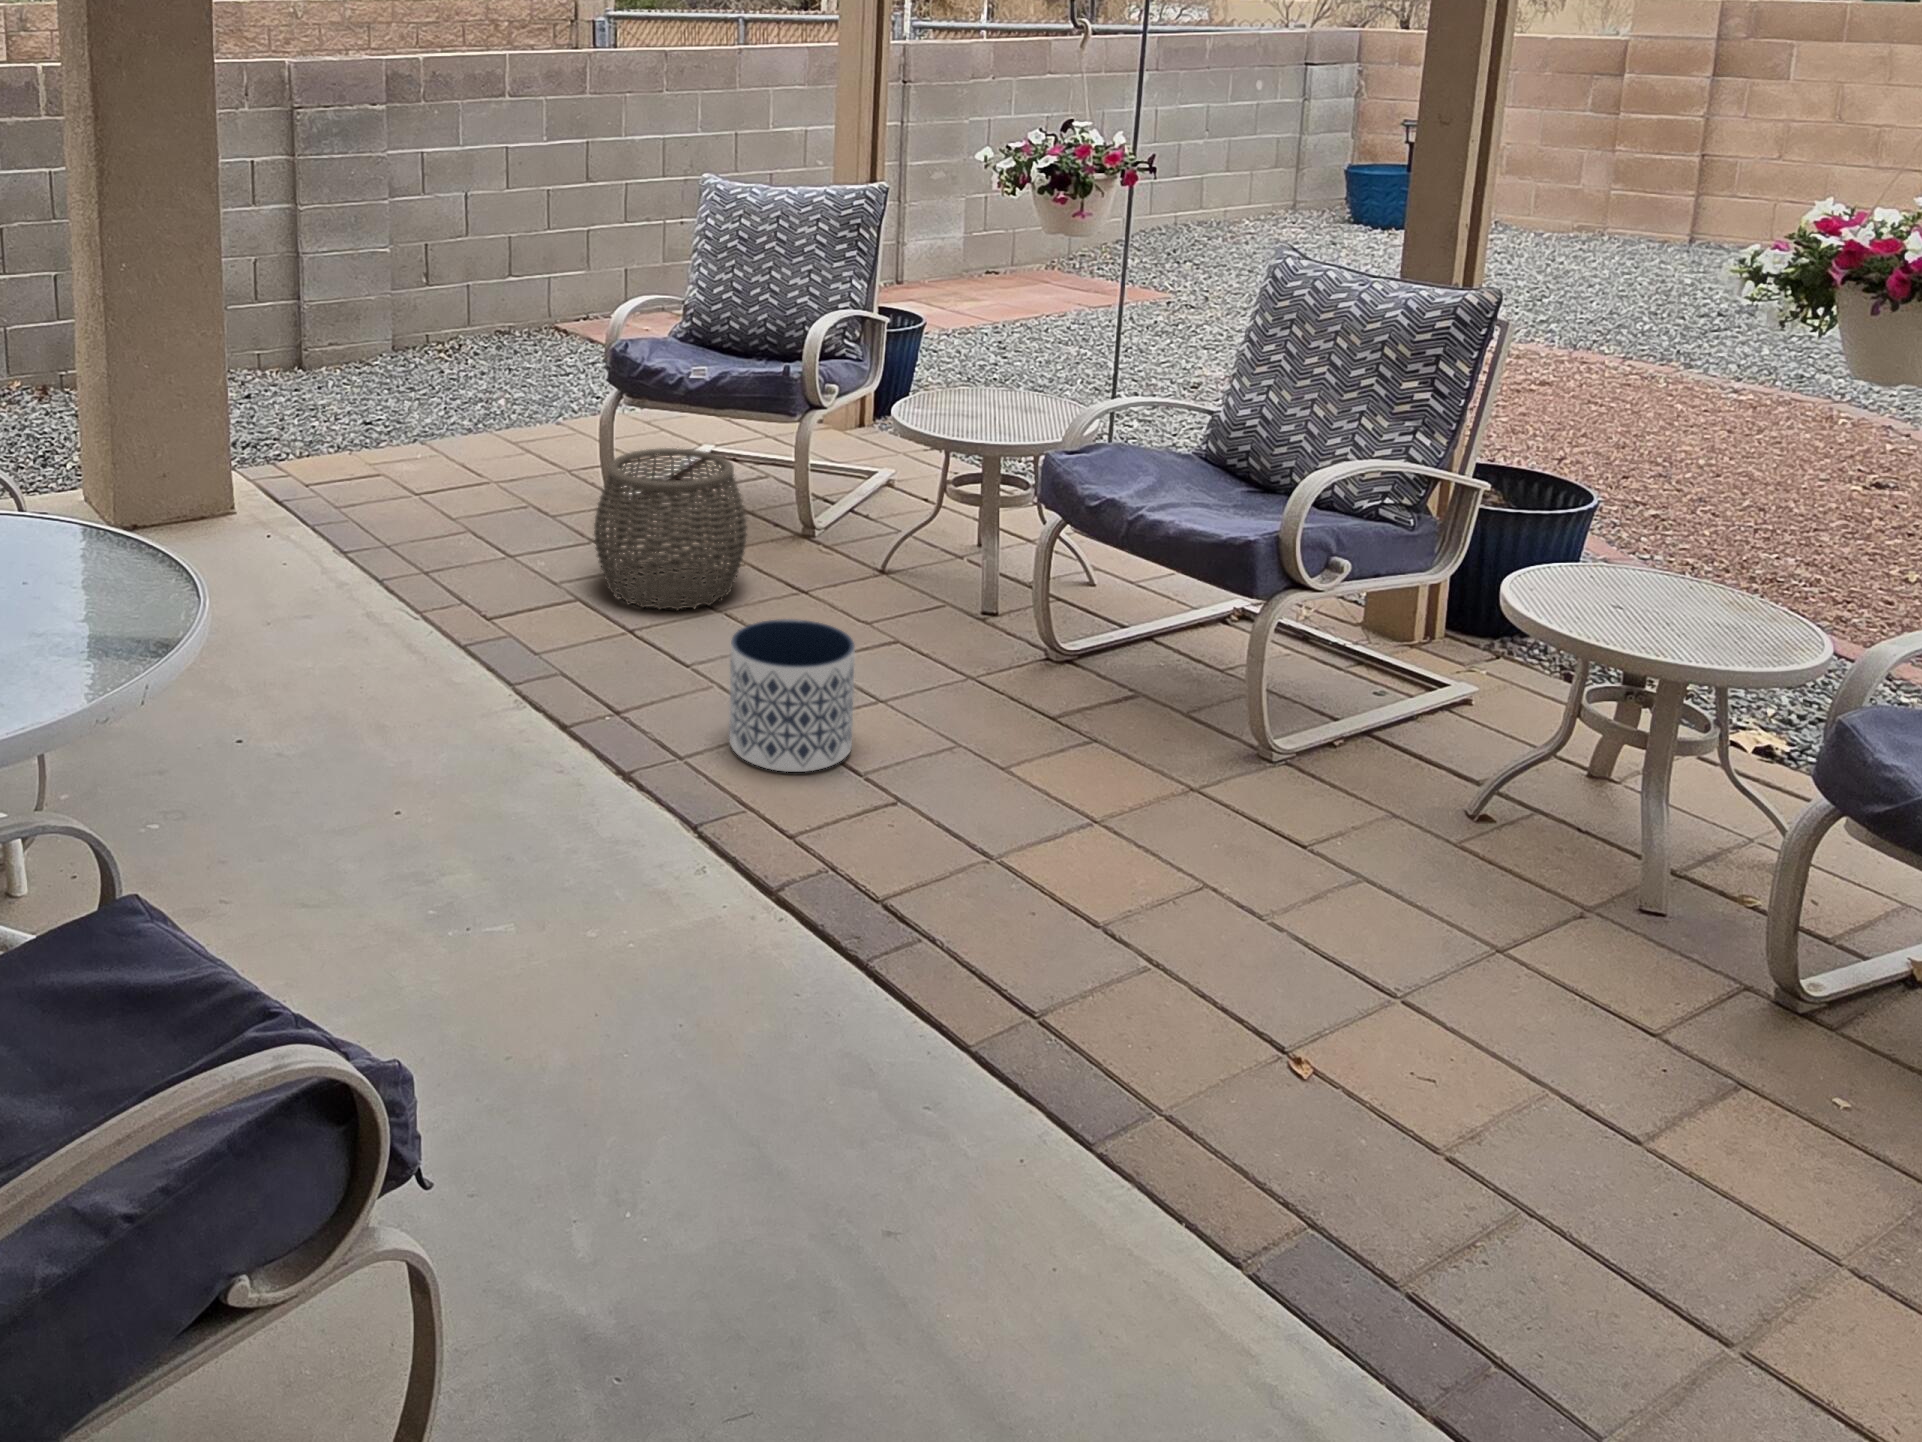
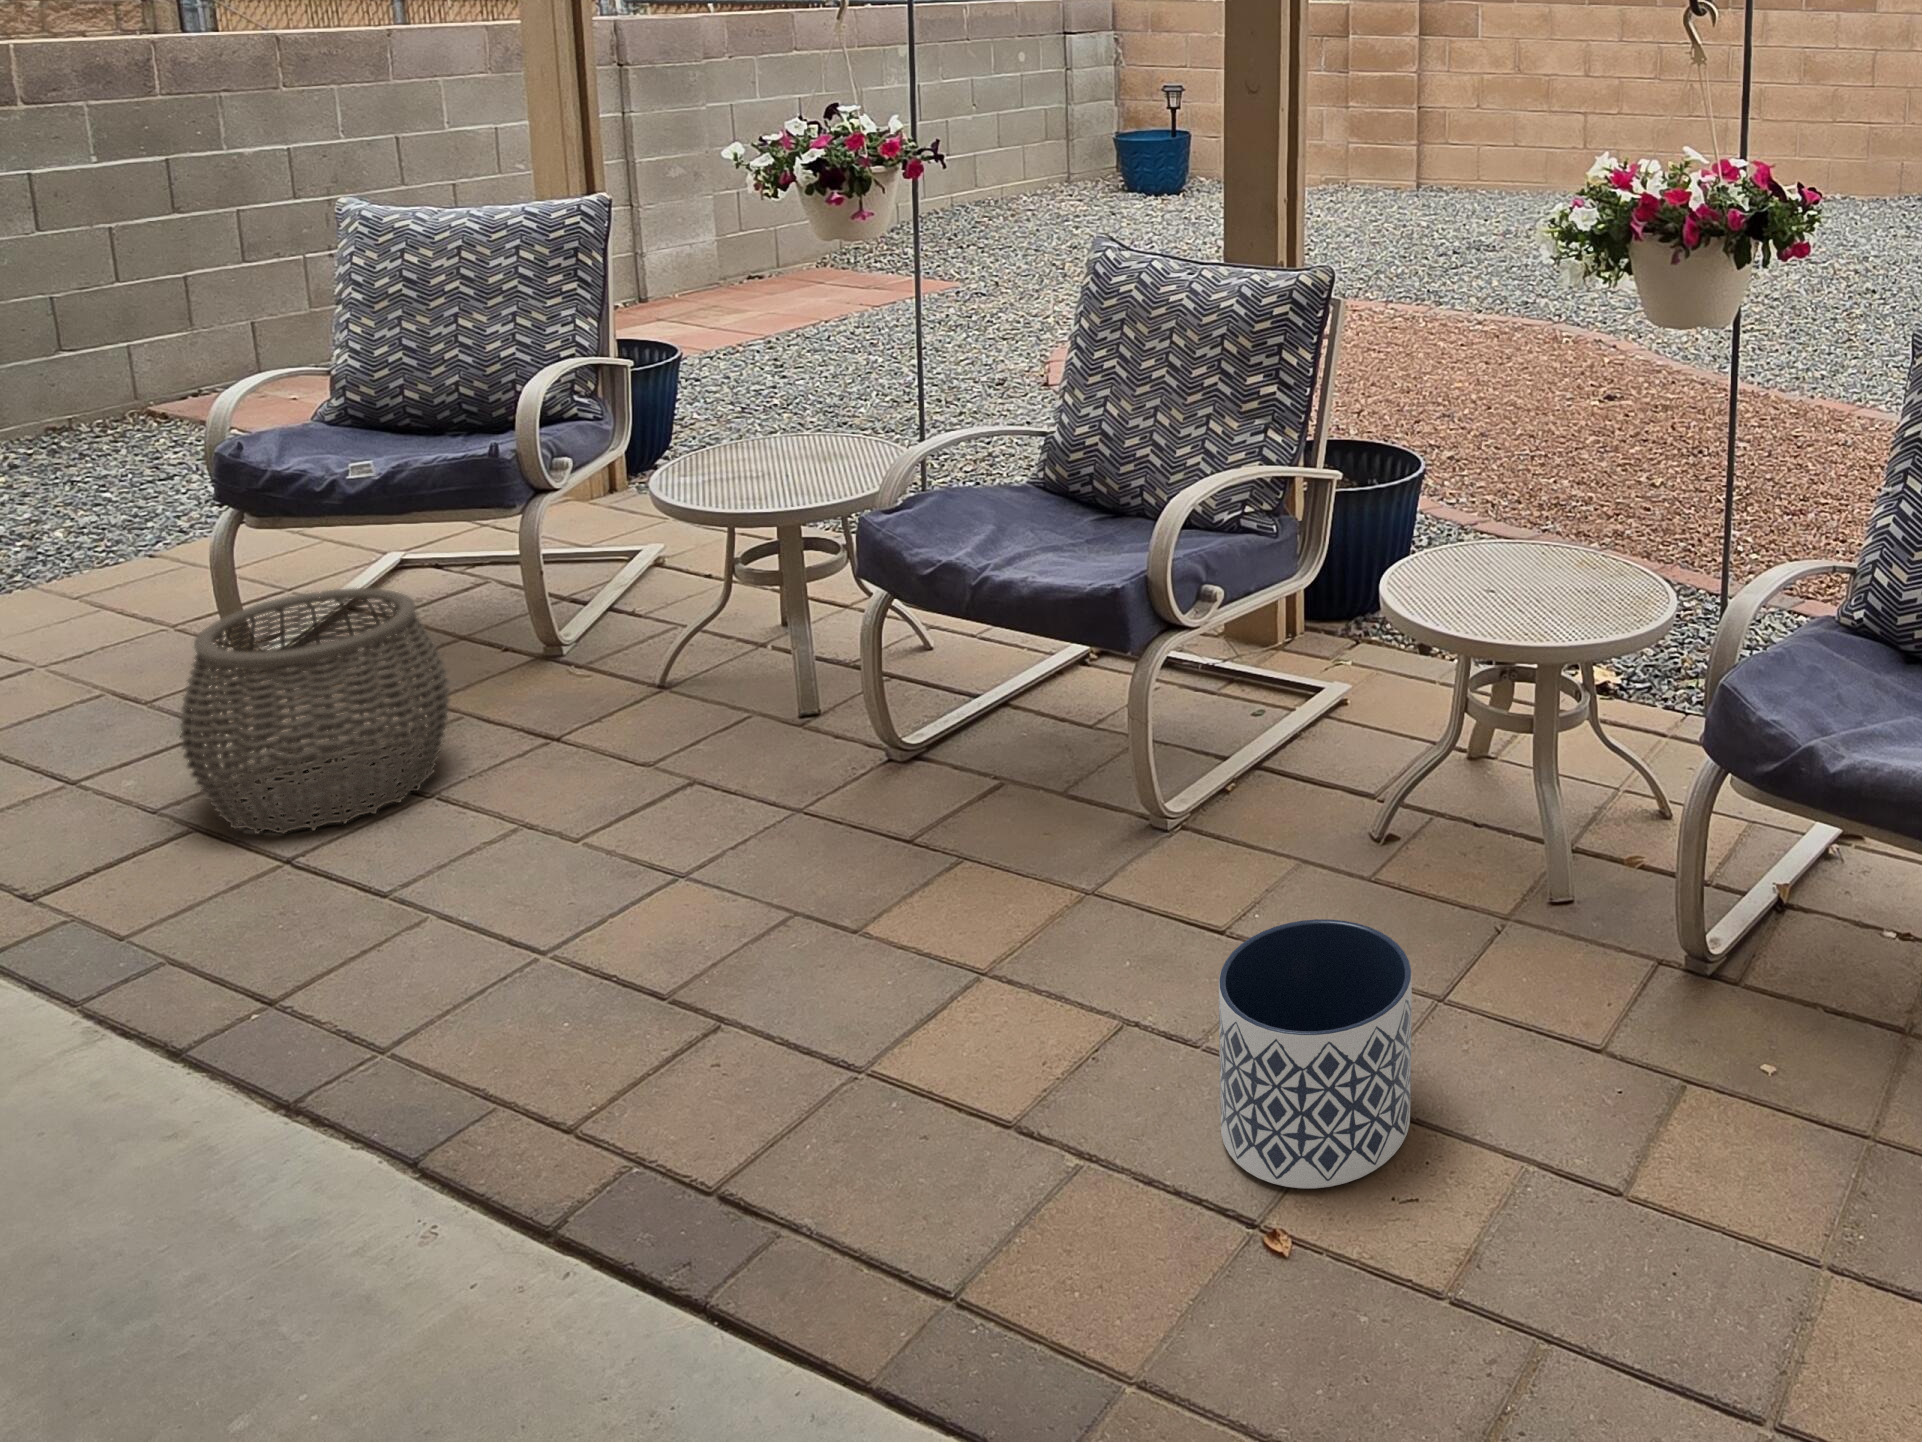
planter: present [729,619,855,772] -> present [1219,919,1412,1188]

